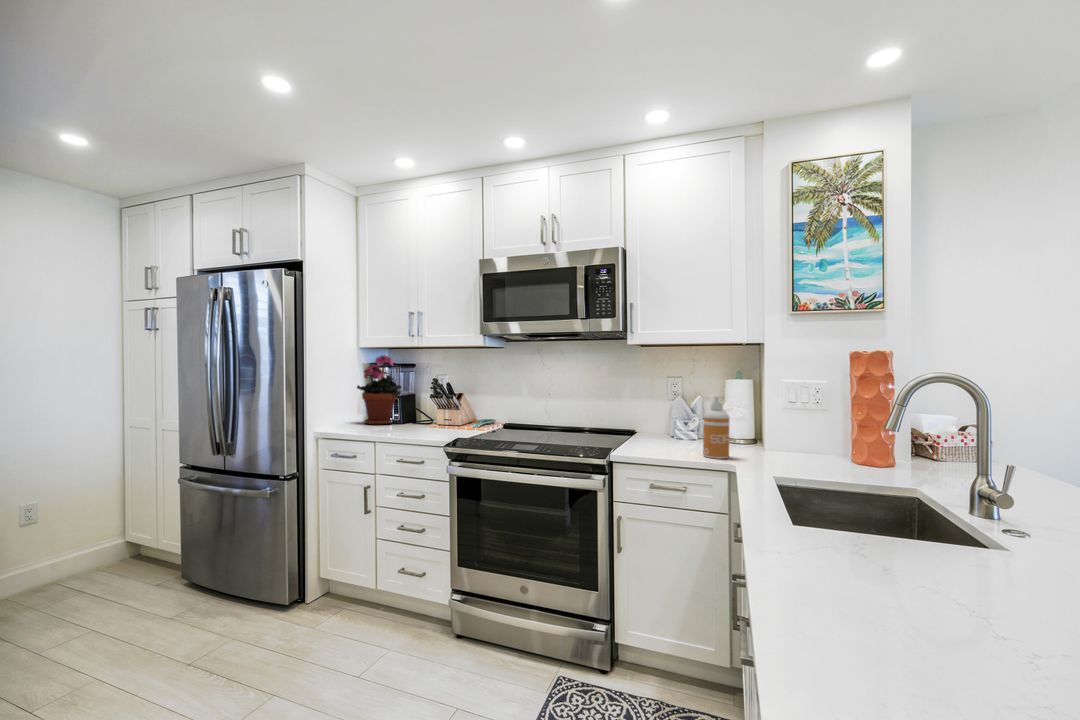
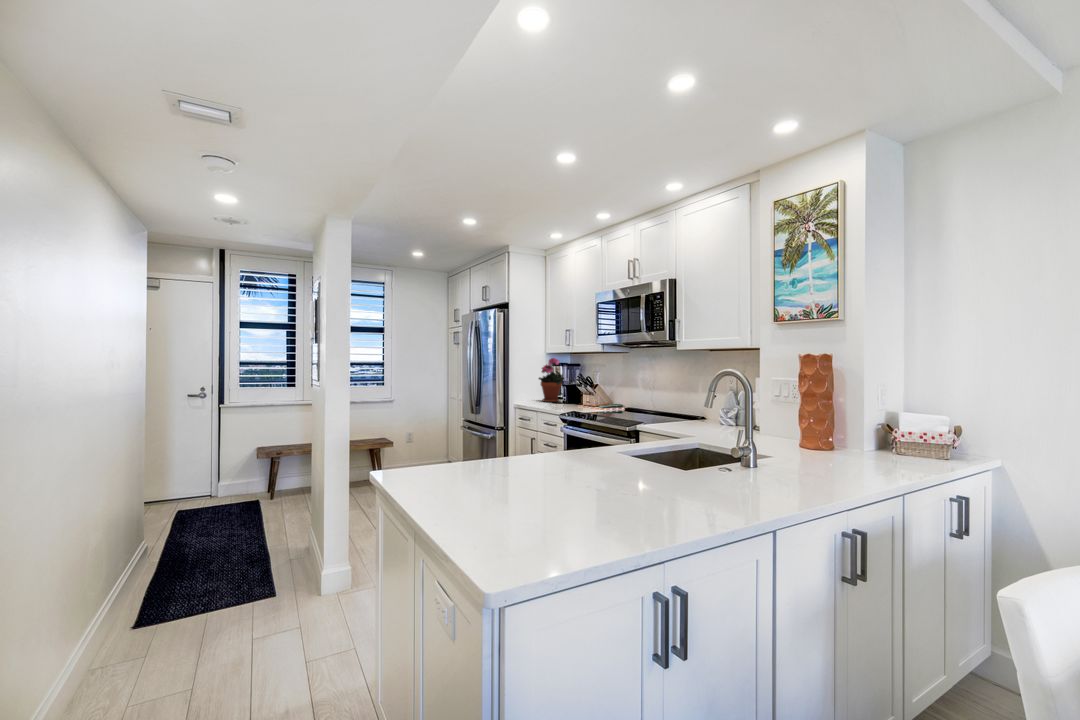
soap dispenser: present [703,396,729,459] -> none [697,389,716,435]

